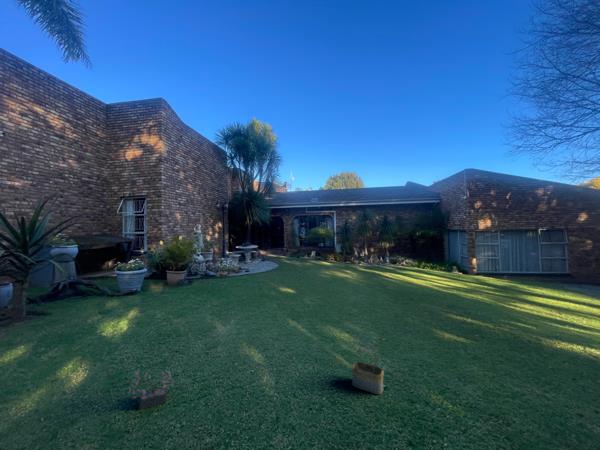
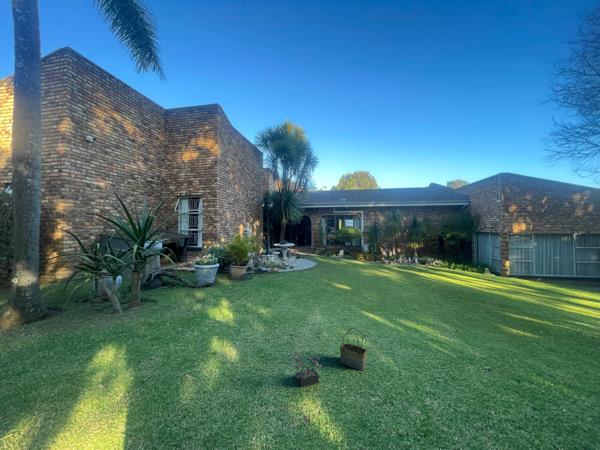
basket: present [352,350,384,394] -> present [340,328,367,370]

